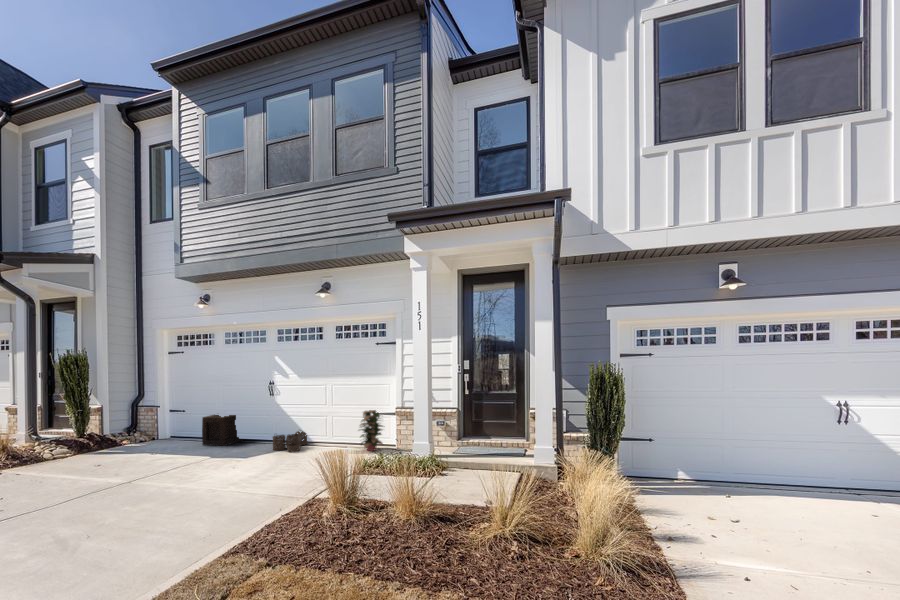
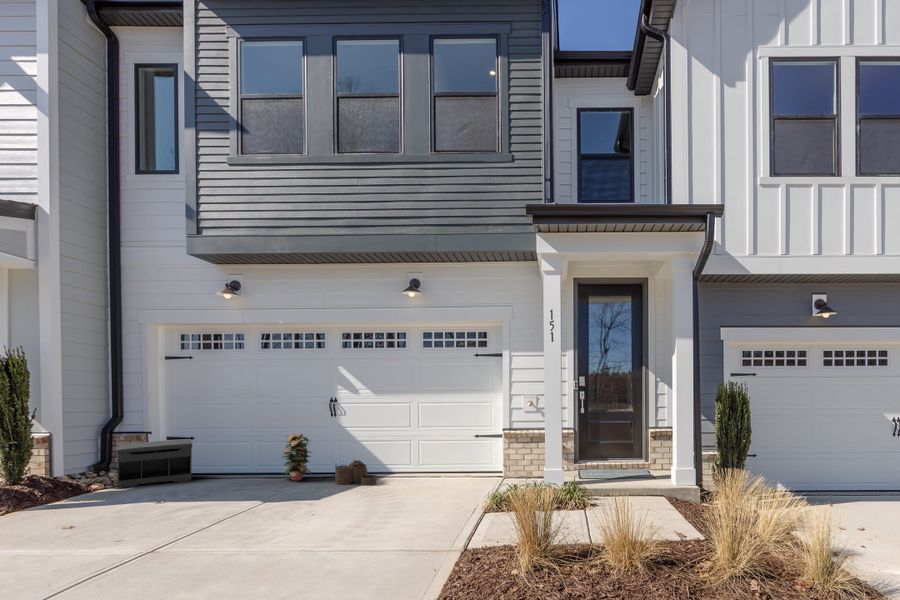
decorative plant: present [360,410,383,451] -> present [282,434,312,481]
bench: none [145,411,207,446] -> present [117,439,192,488]
wooden crate: present [202,415,245,446] -> none [213,440,262,484]

